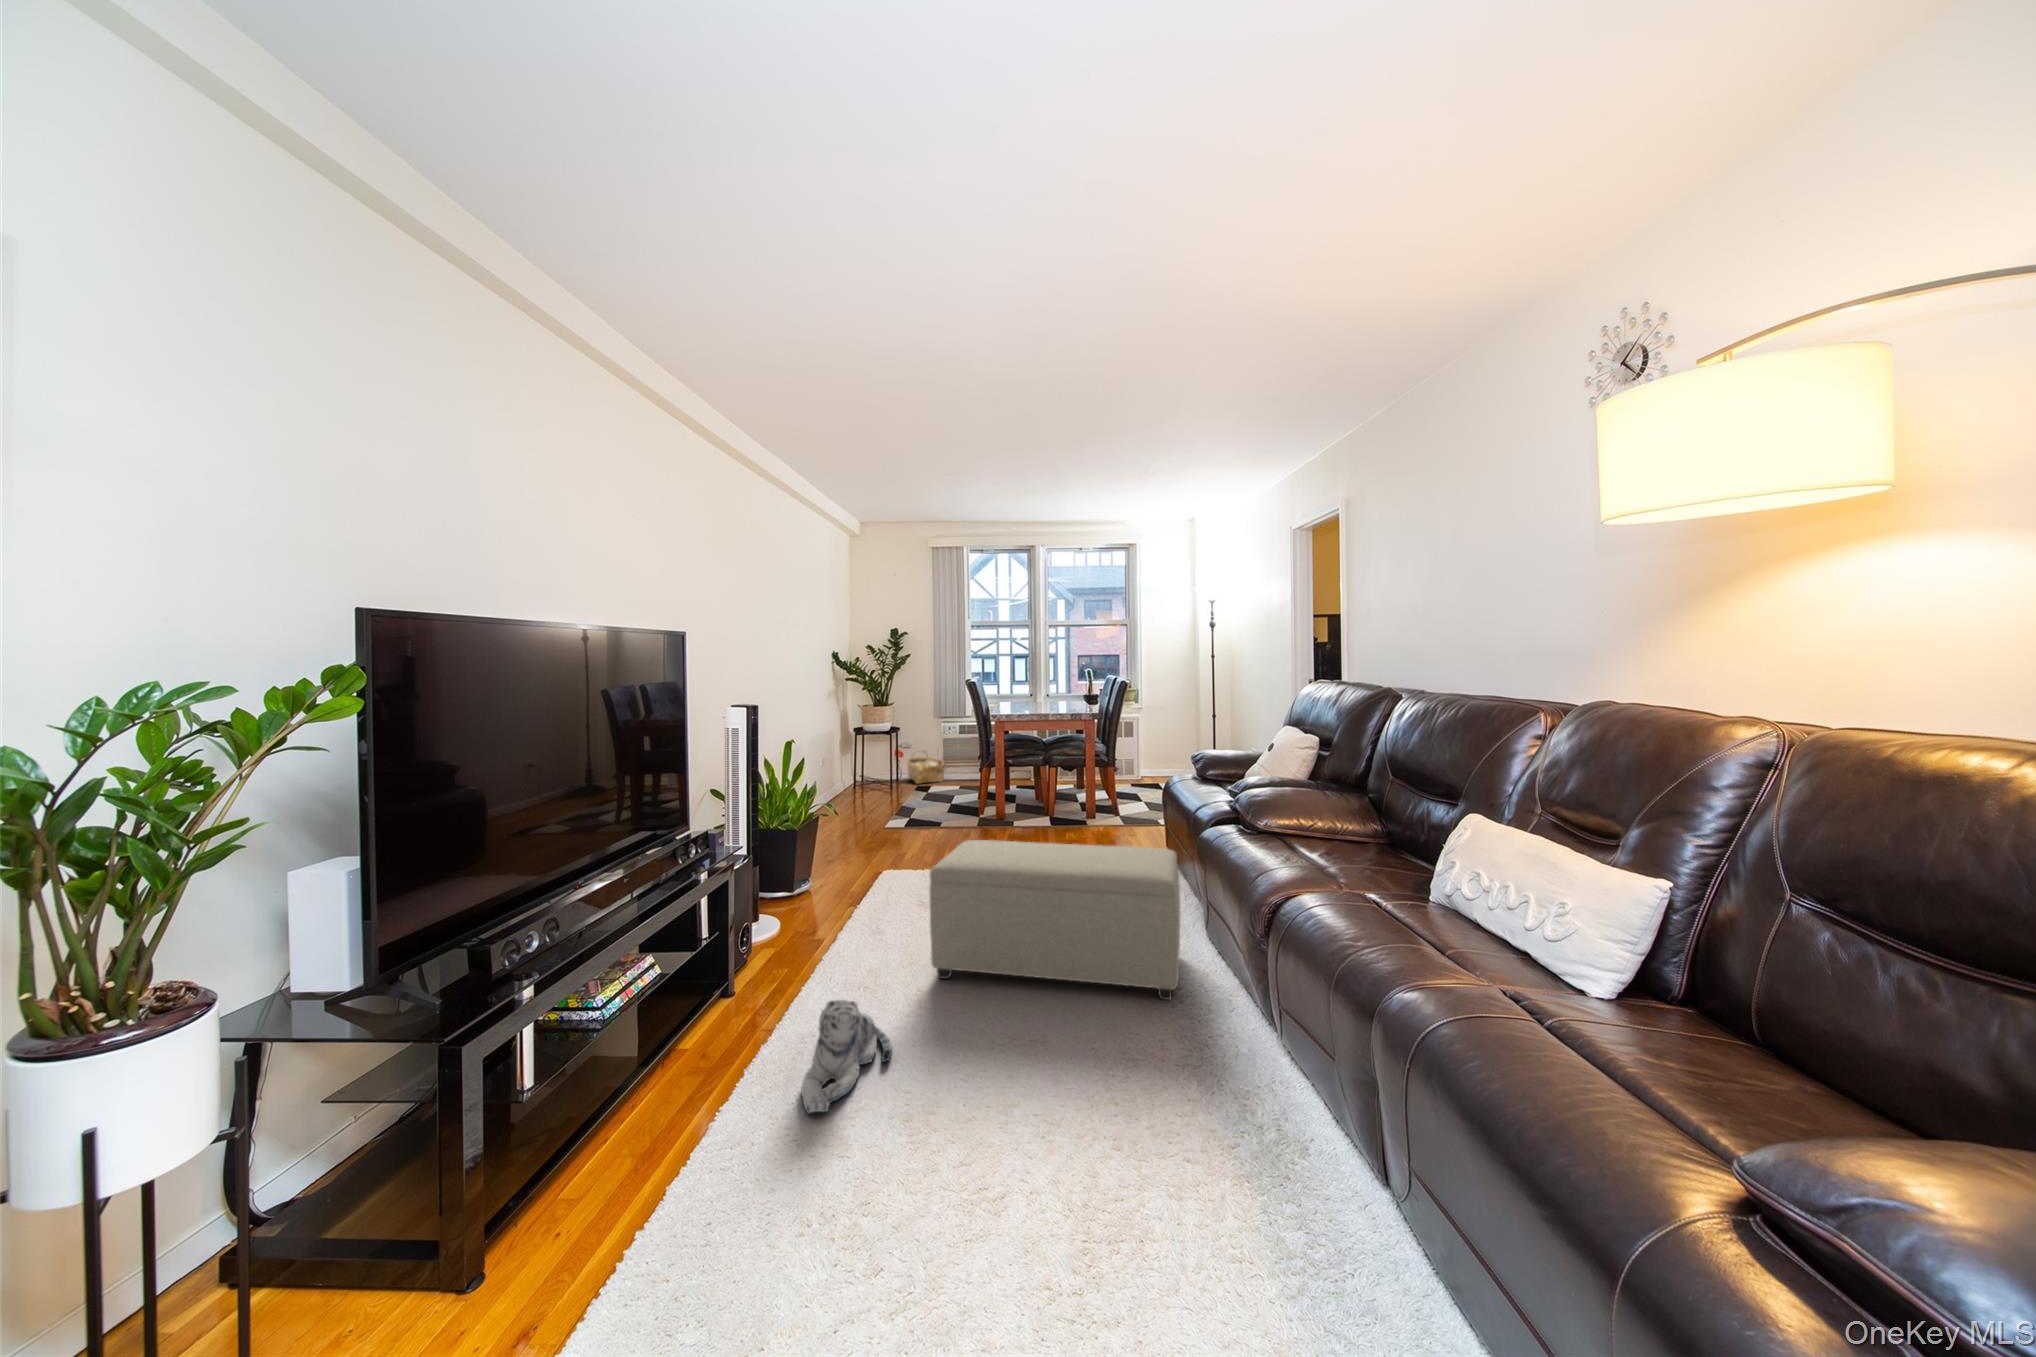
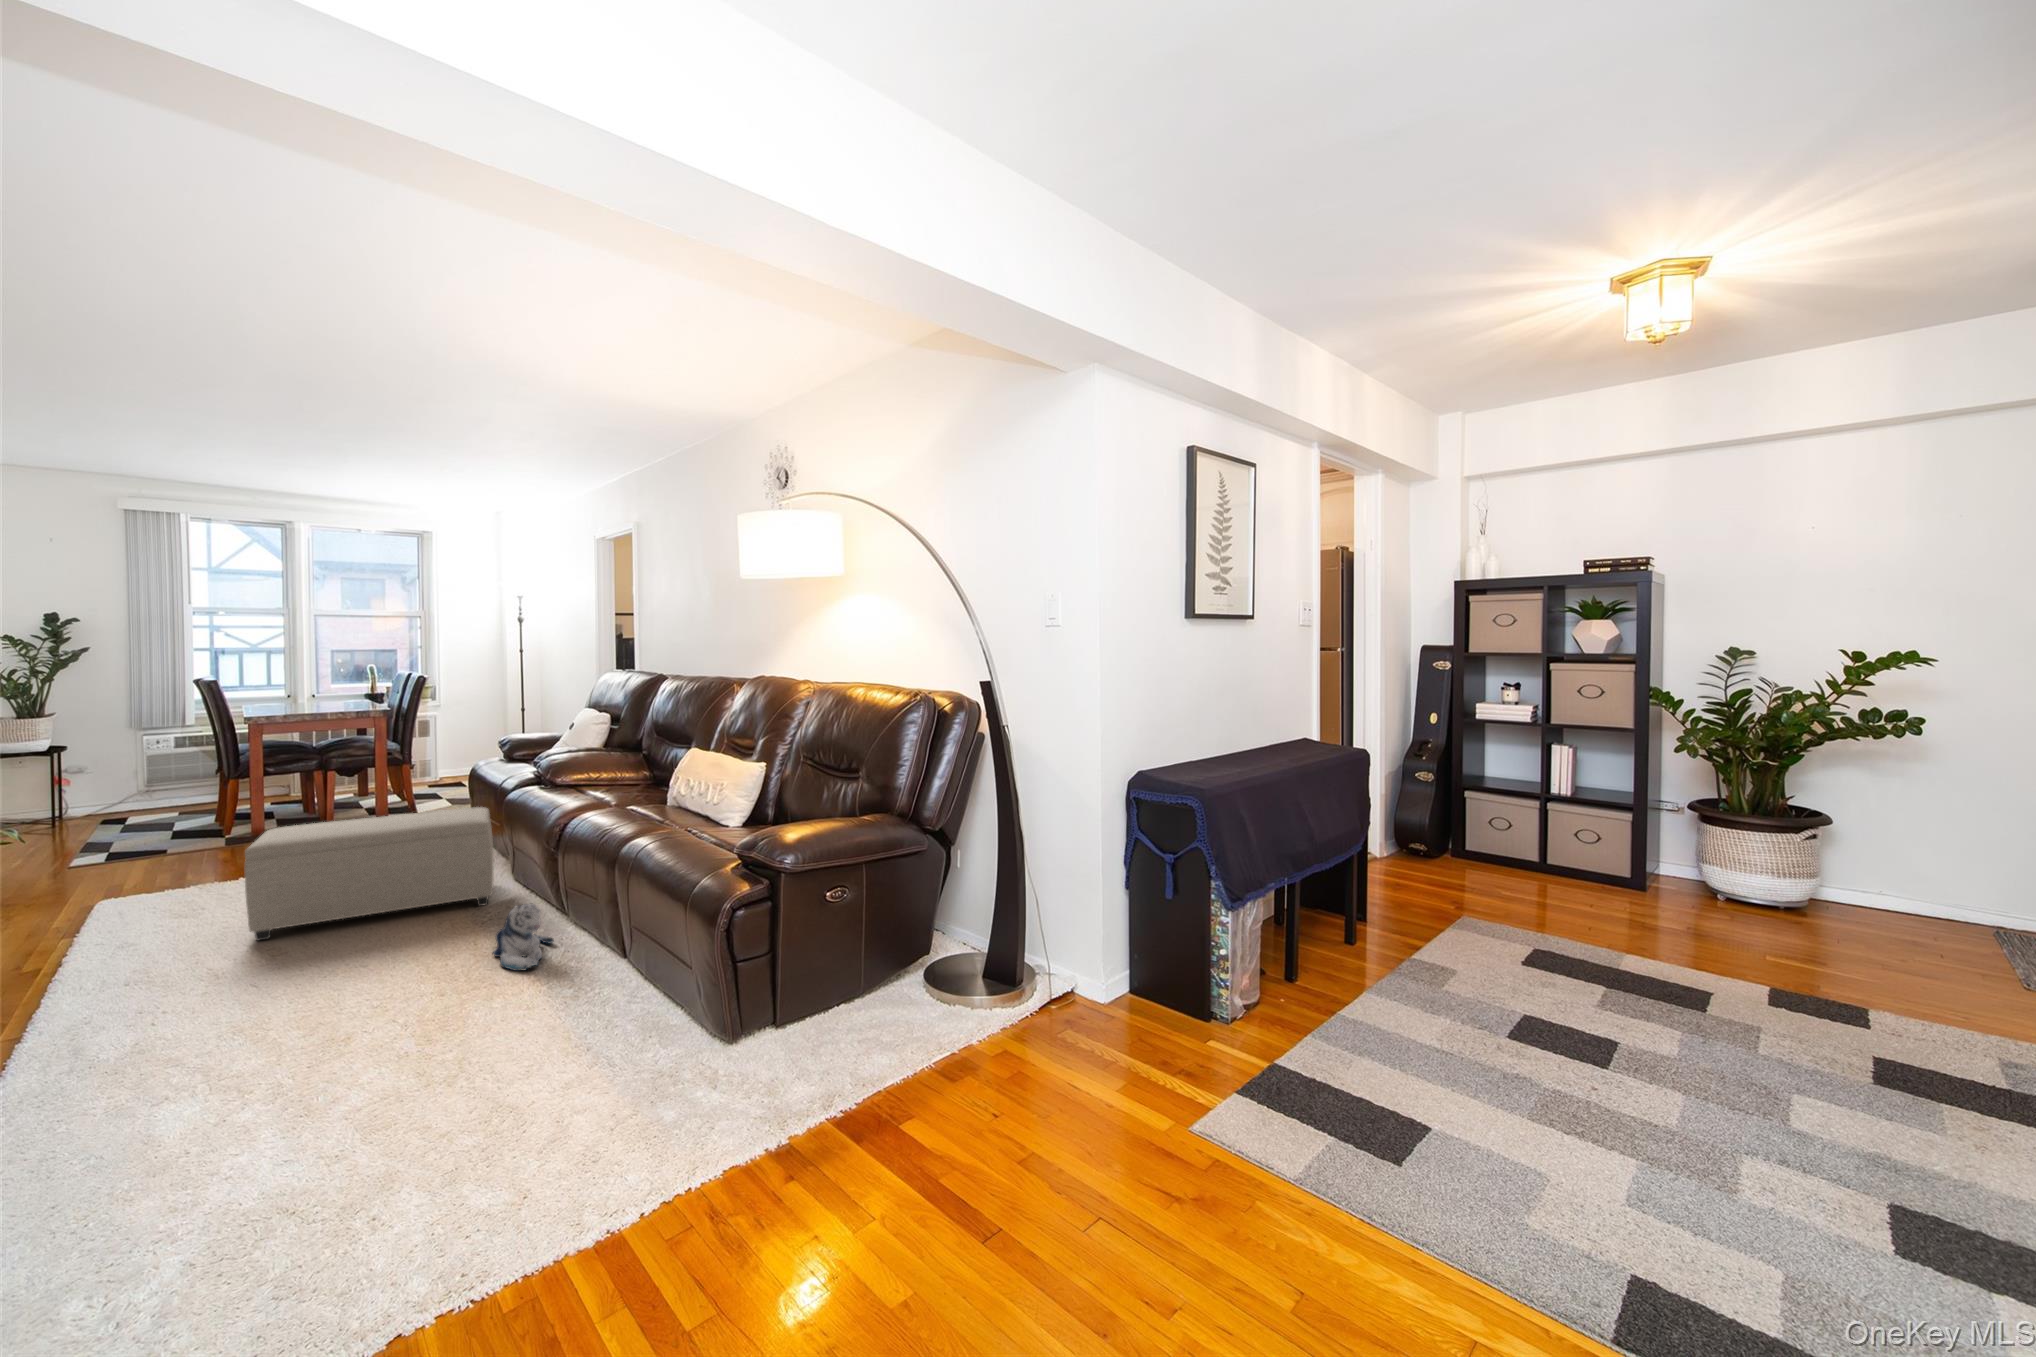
woven basket: present [907,751,944,784] -> none [57,776,134,821]
plush toy: present [801,999,892,1114] -> present [493,904,554,971]

